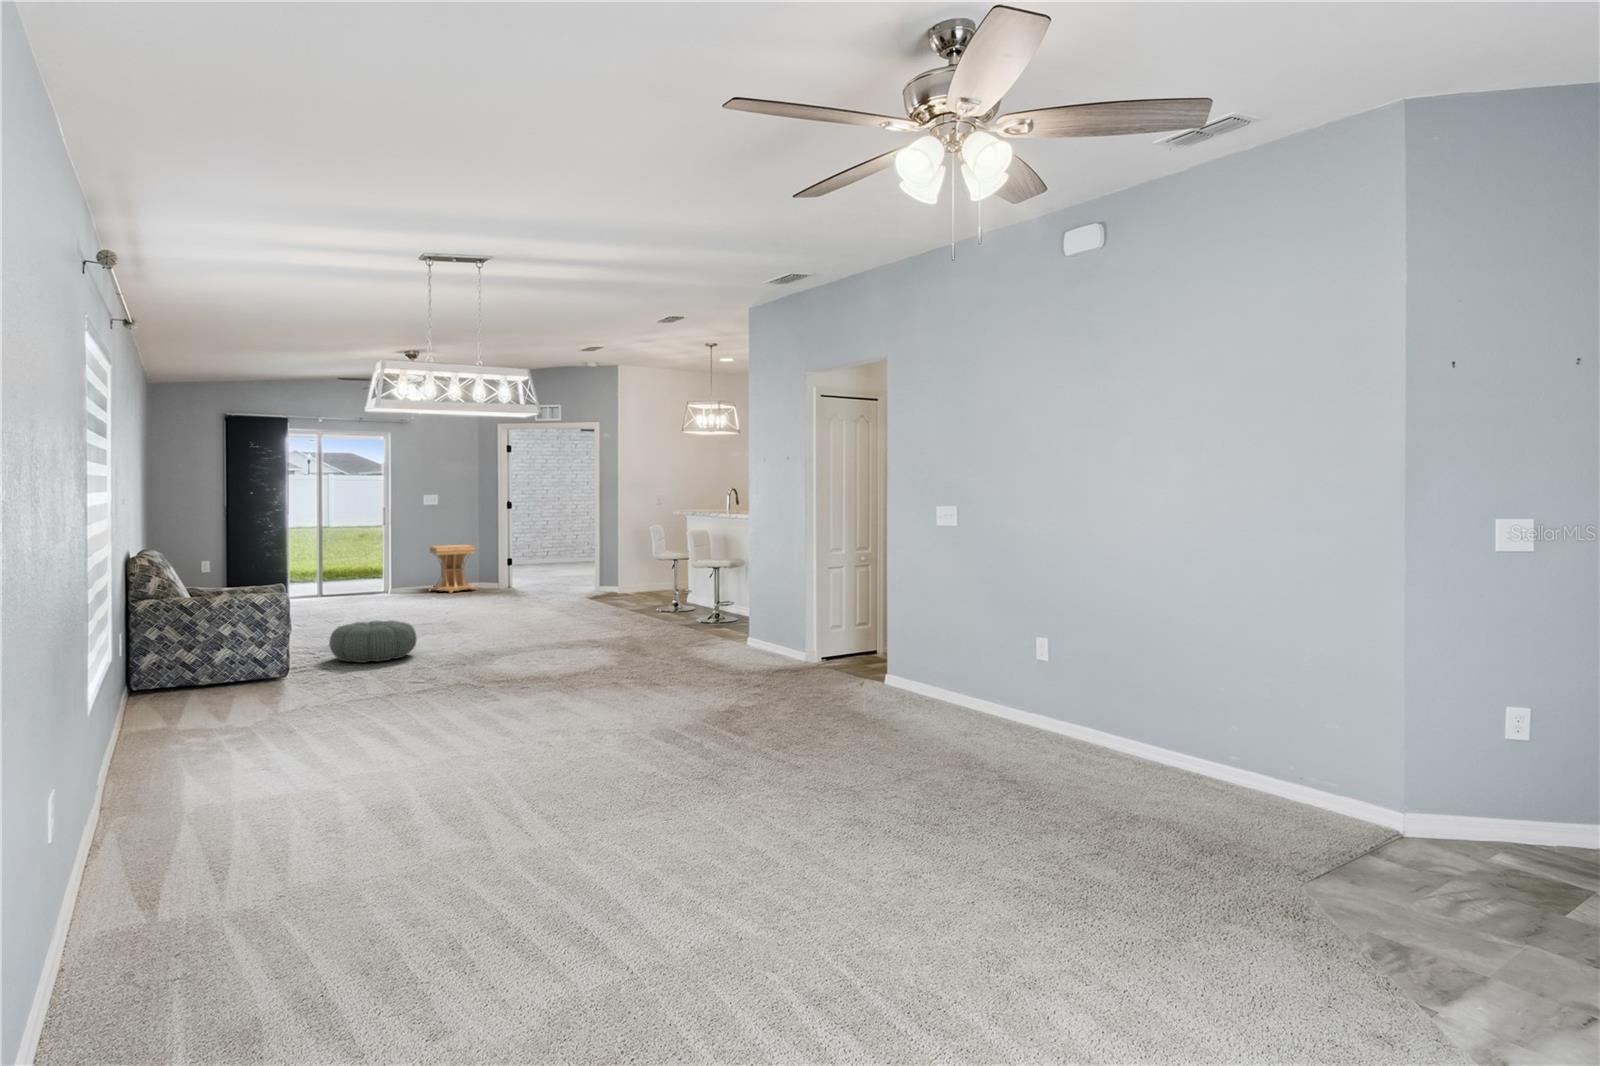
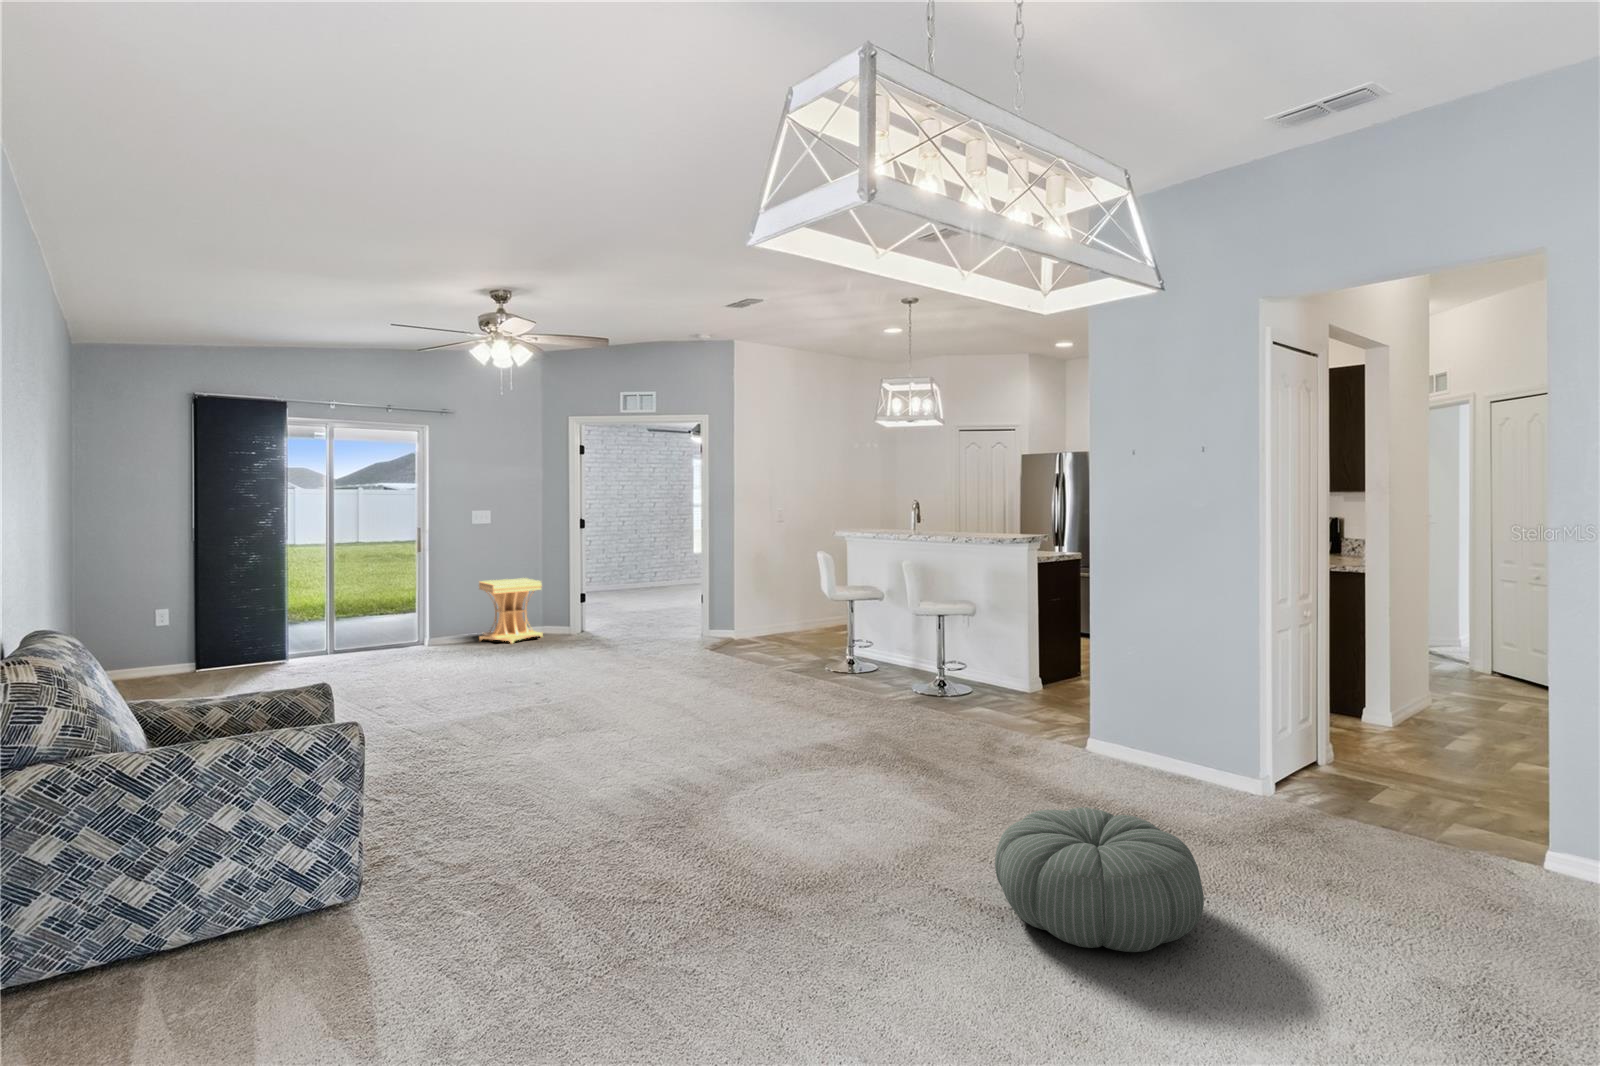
pouf: present [329,620,417,662] -> present [995,807,1204,952]

